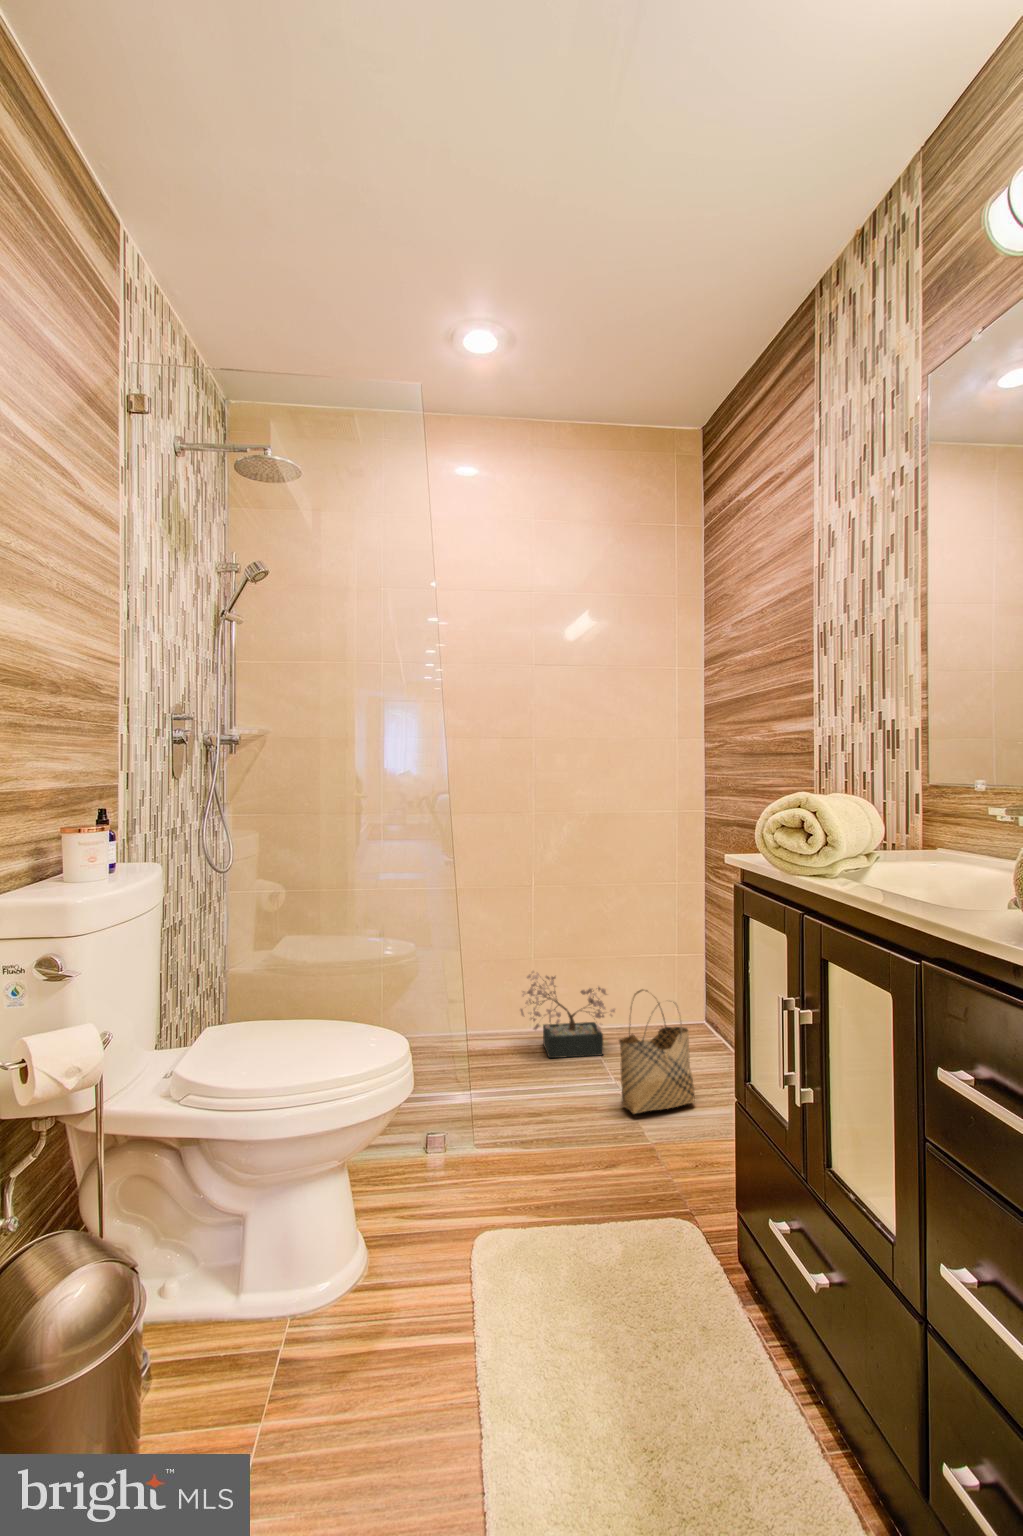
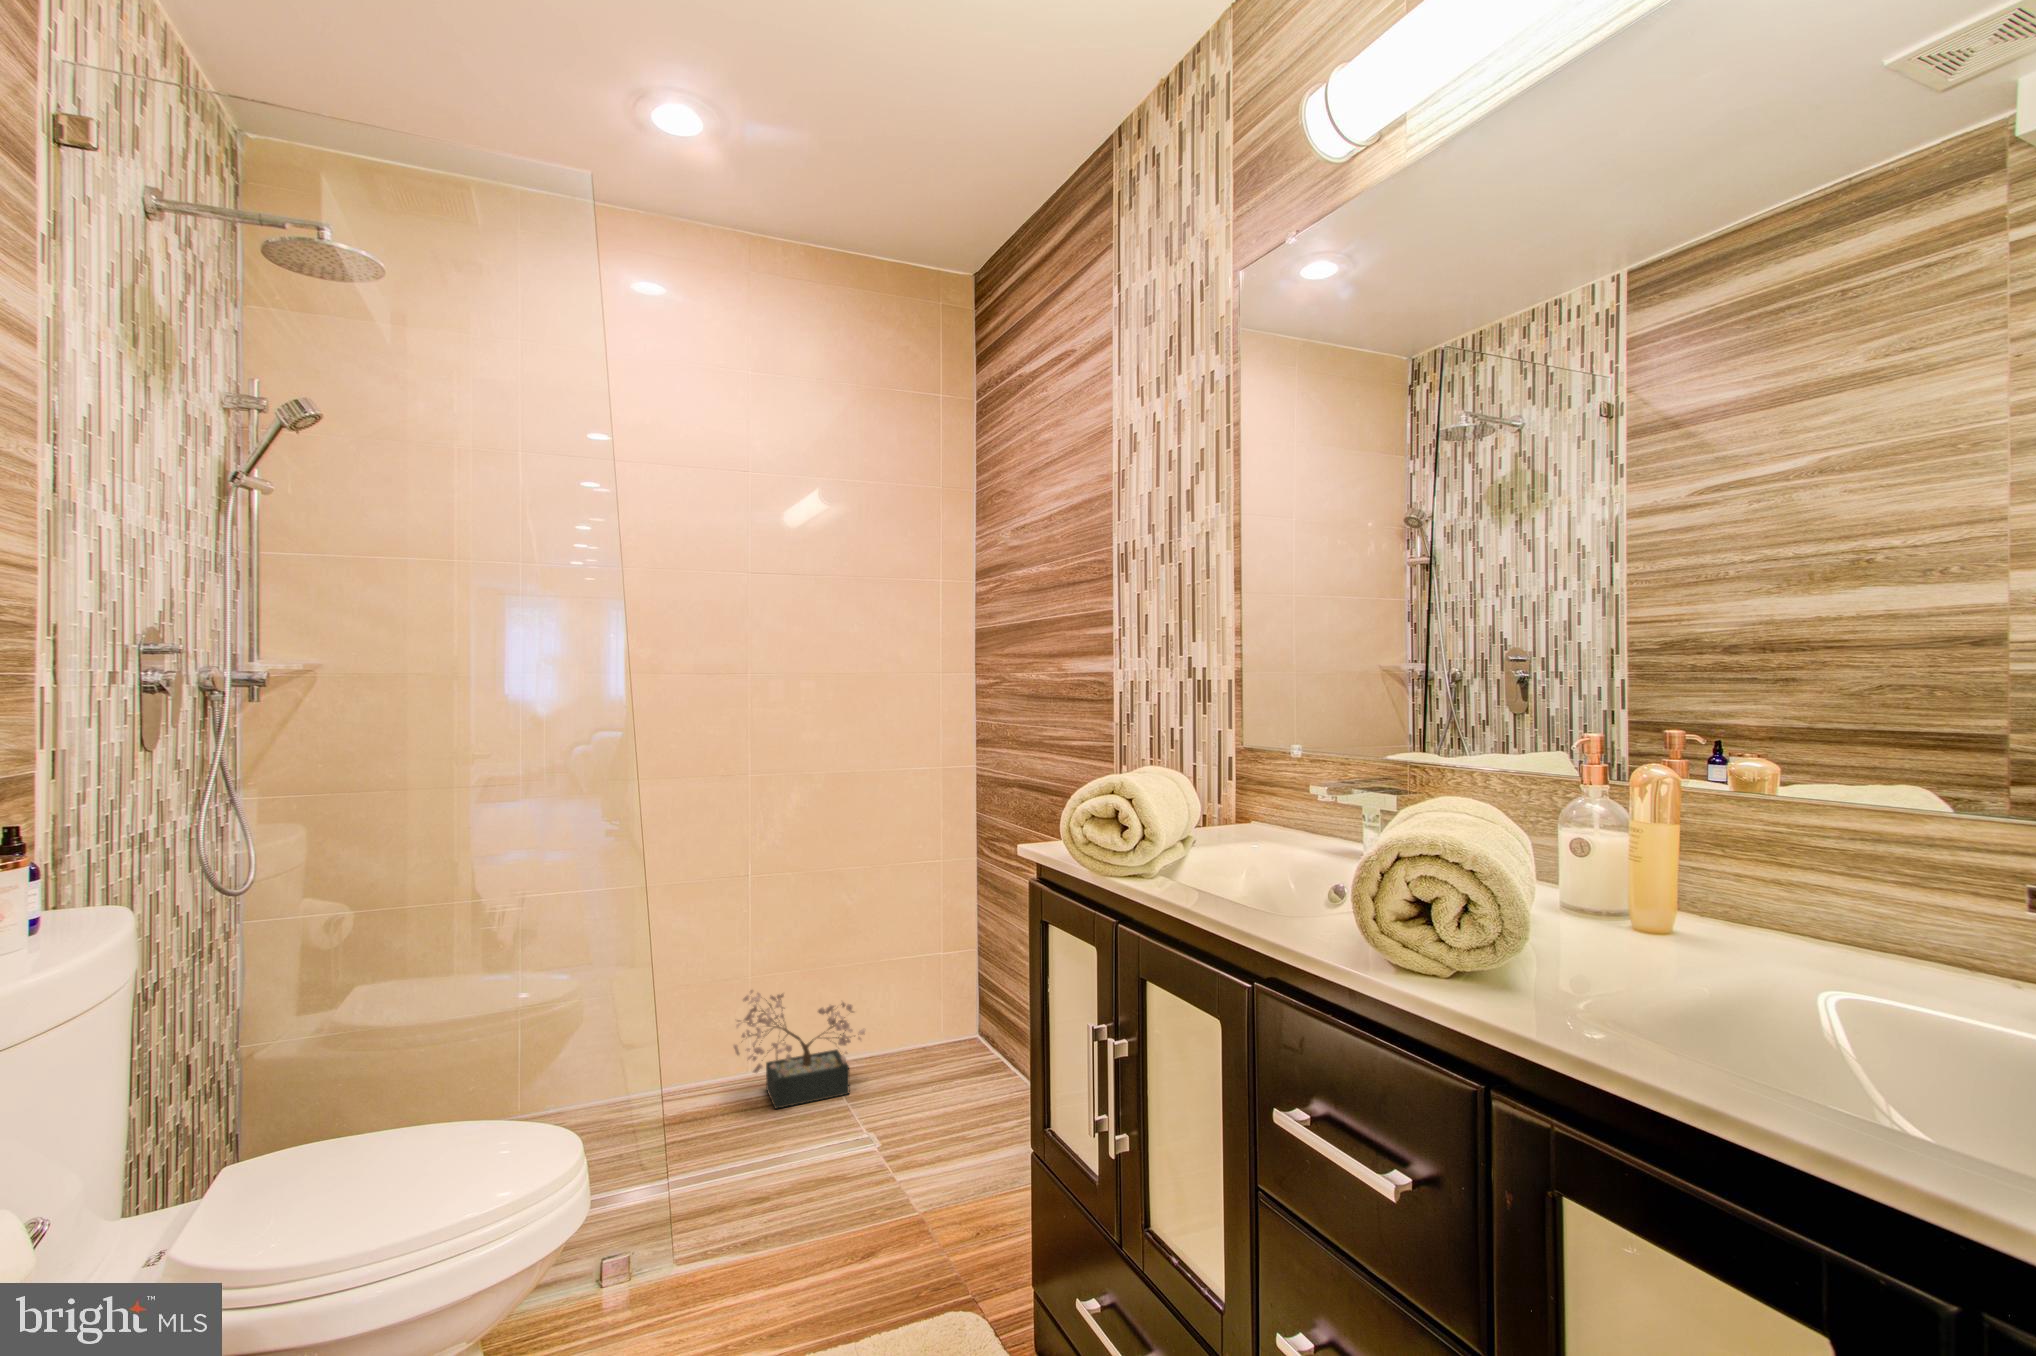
woven basket: present [619,989,694,1114] -> none [874,1005,970,1175]

